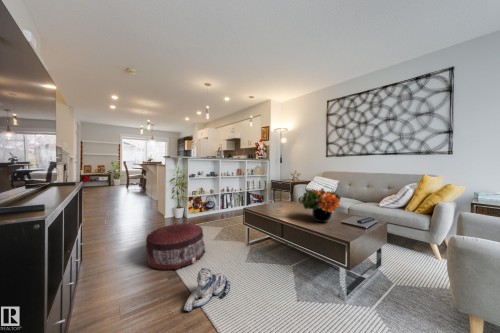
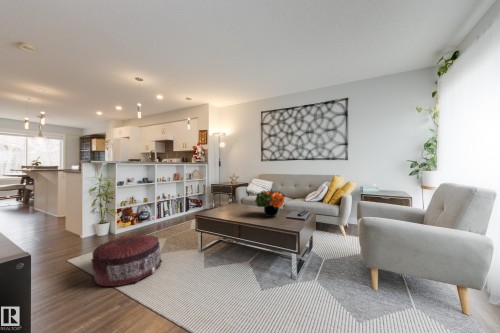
plush toy: present [184,268,230,311] -> none [165,270,202,311]

